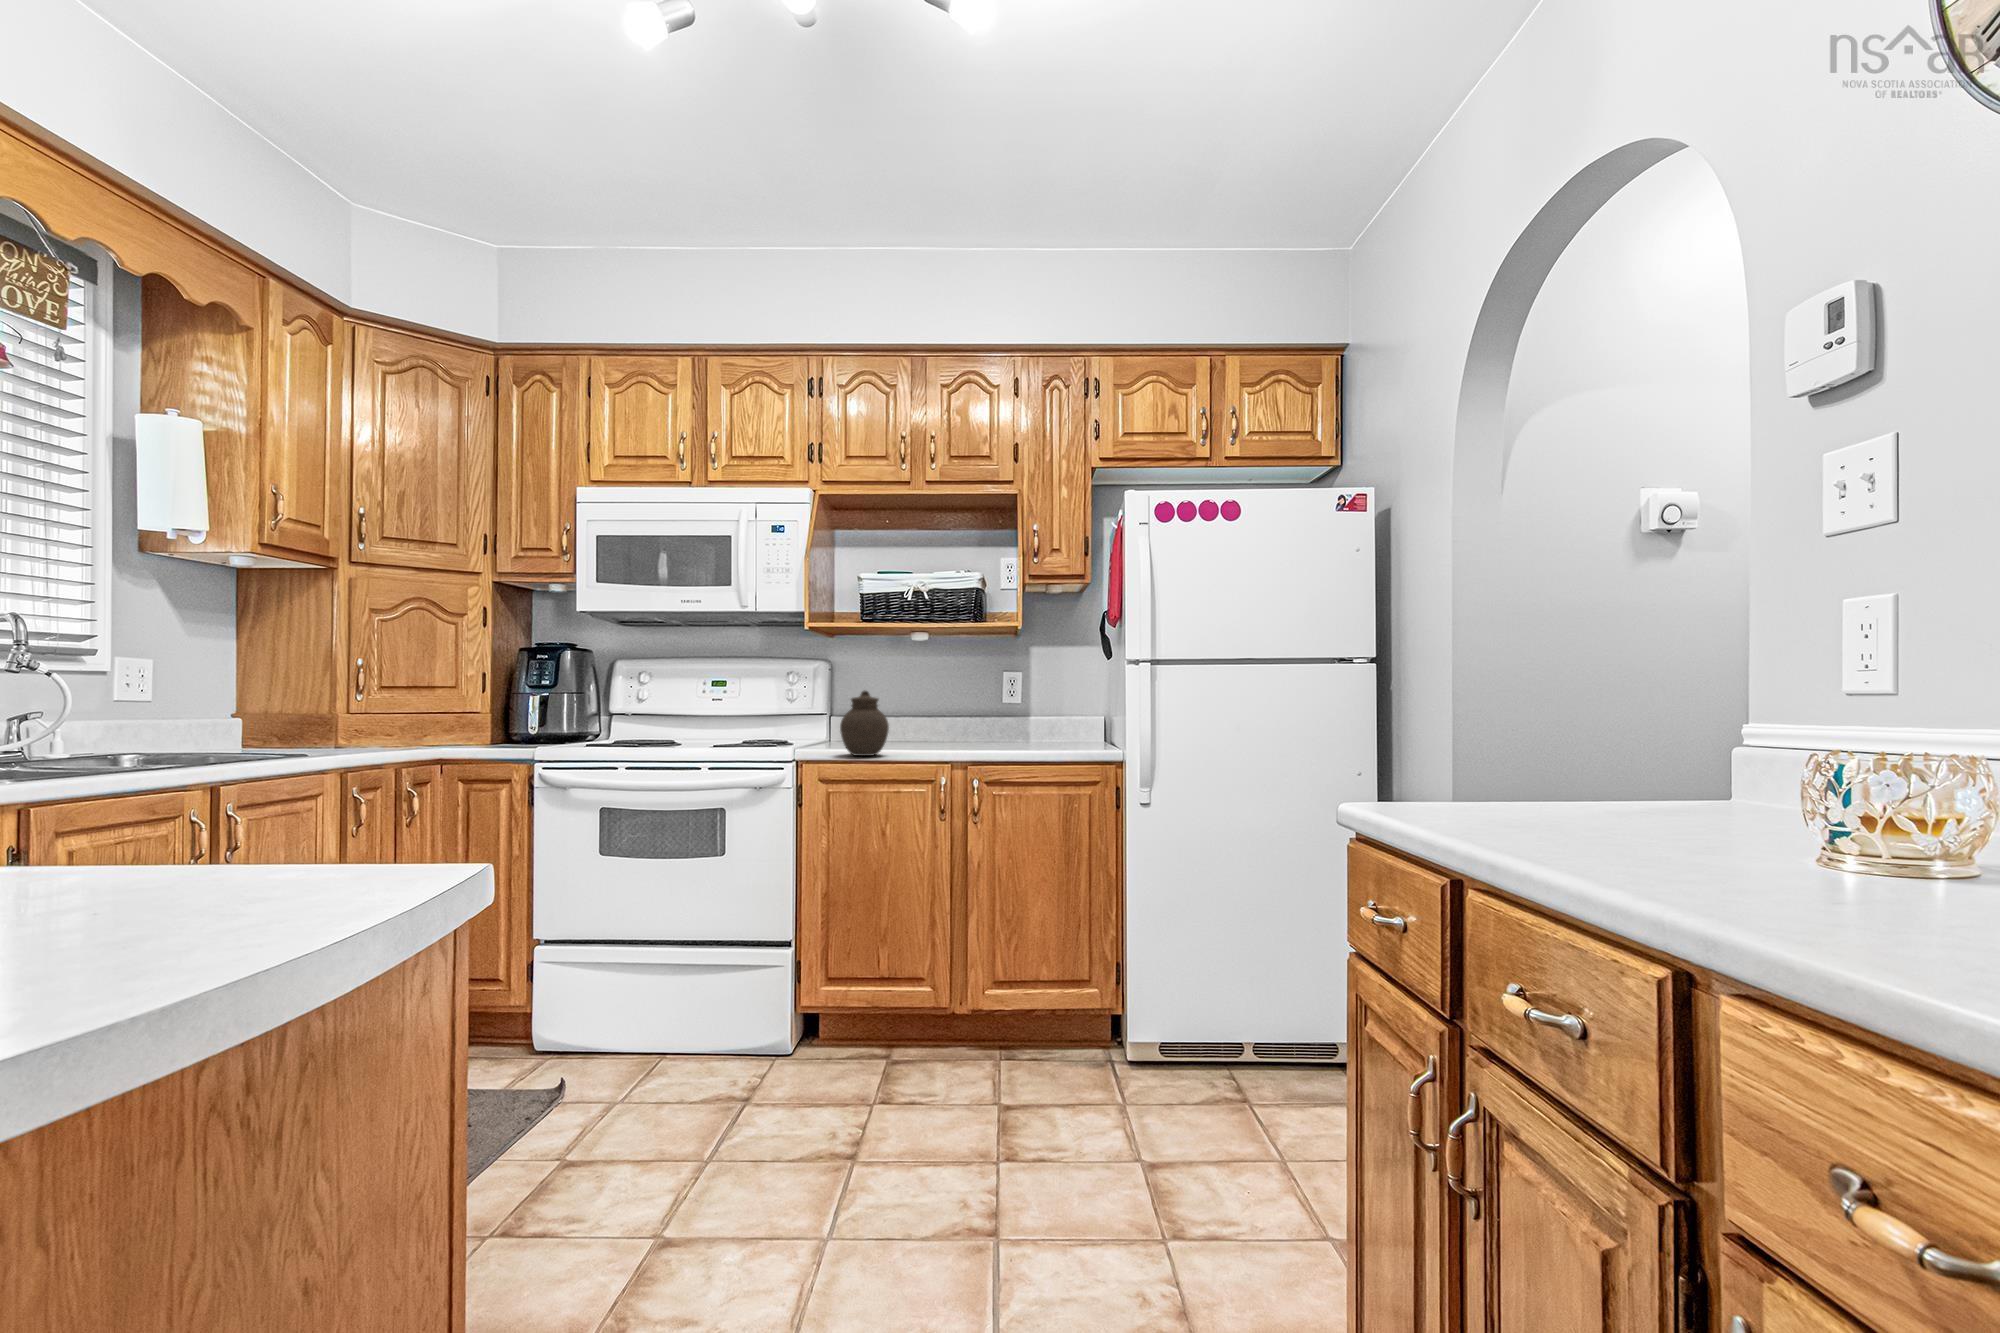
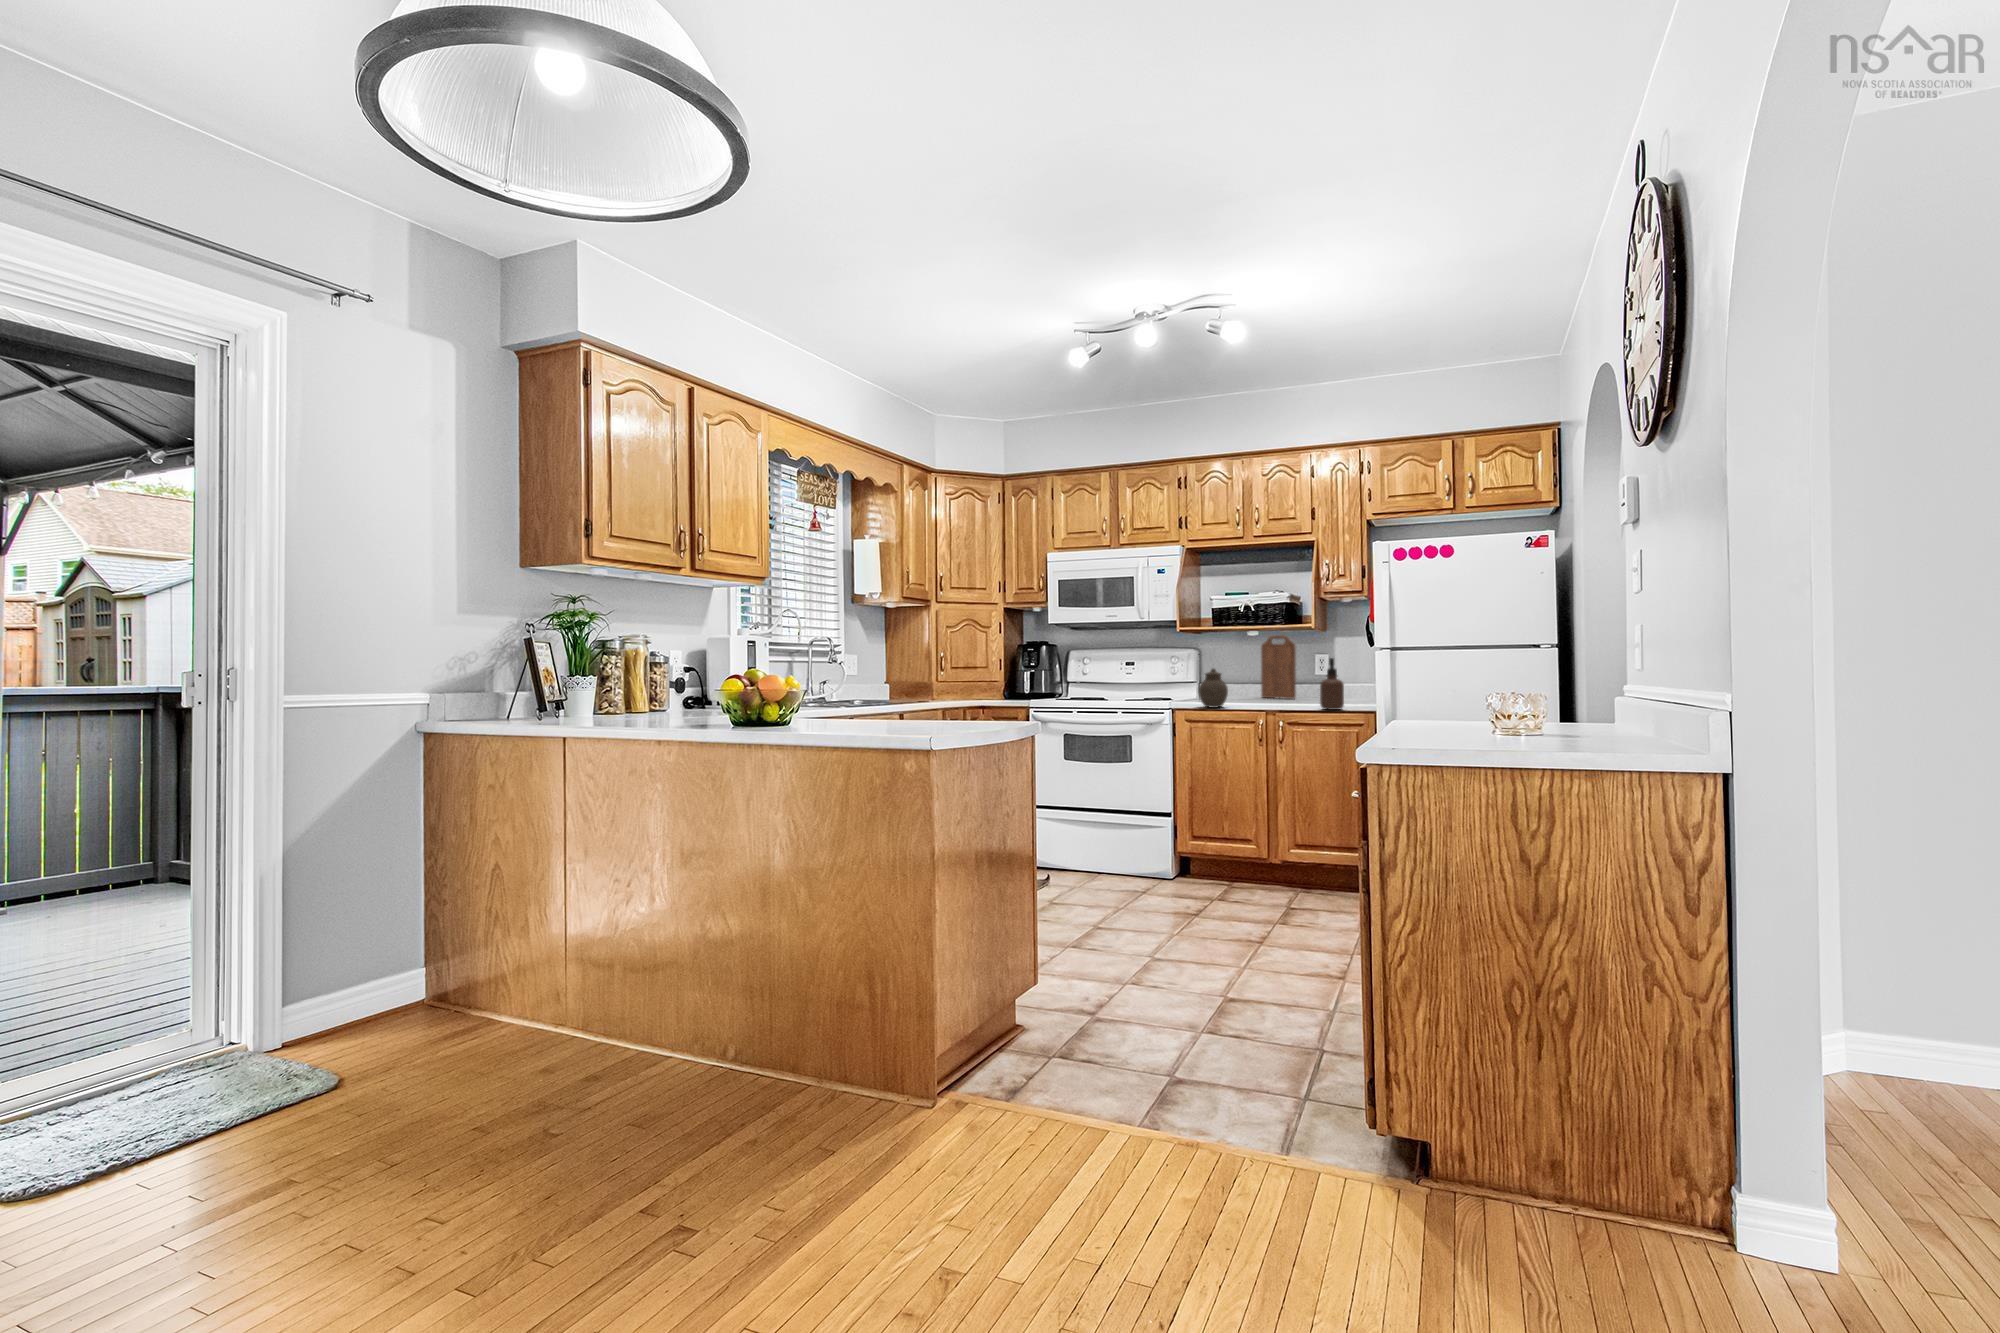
cutting board: none [928,641,981,739] -> present [1261,635,1296,699]
soap dispenser: none [1034,675,1069,757] -> present [1320,658,1344,710]

